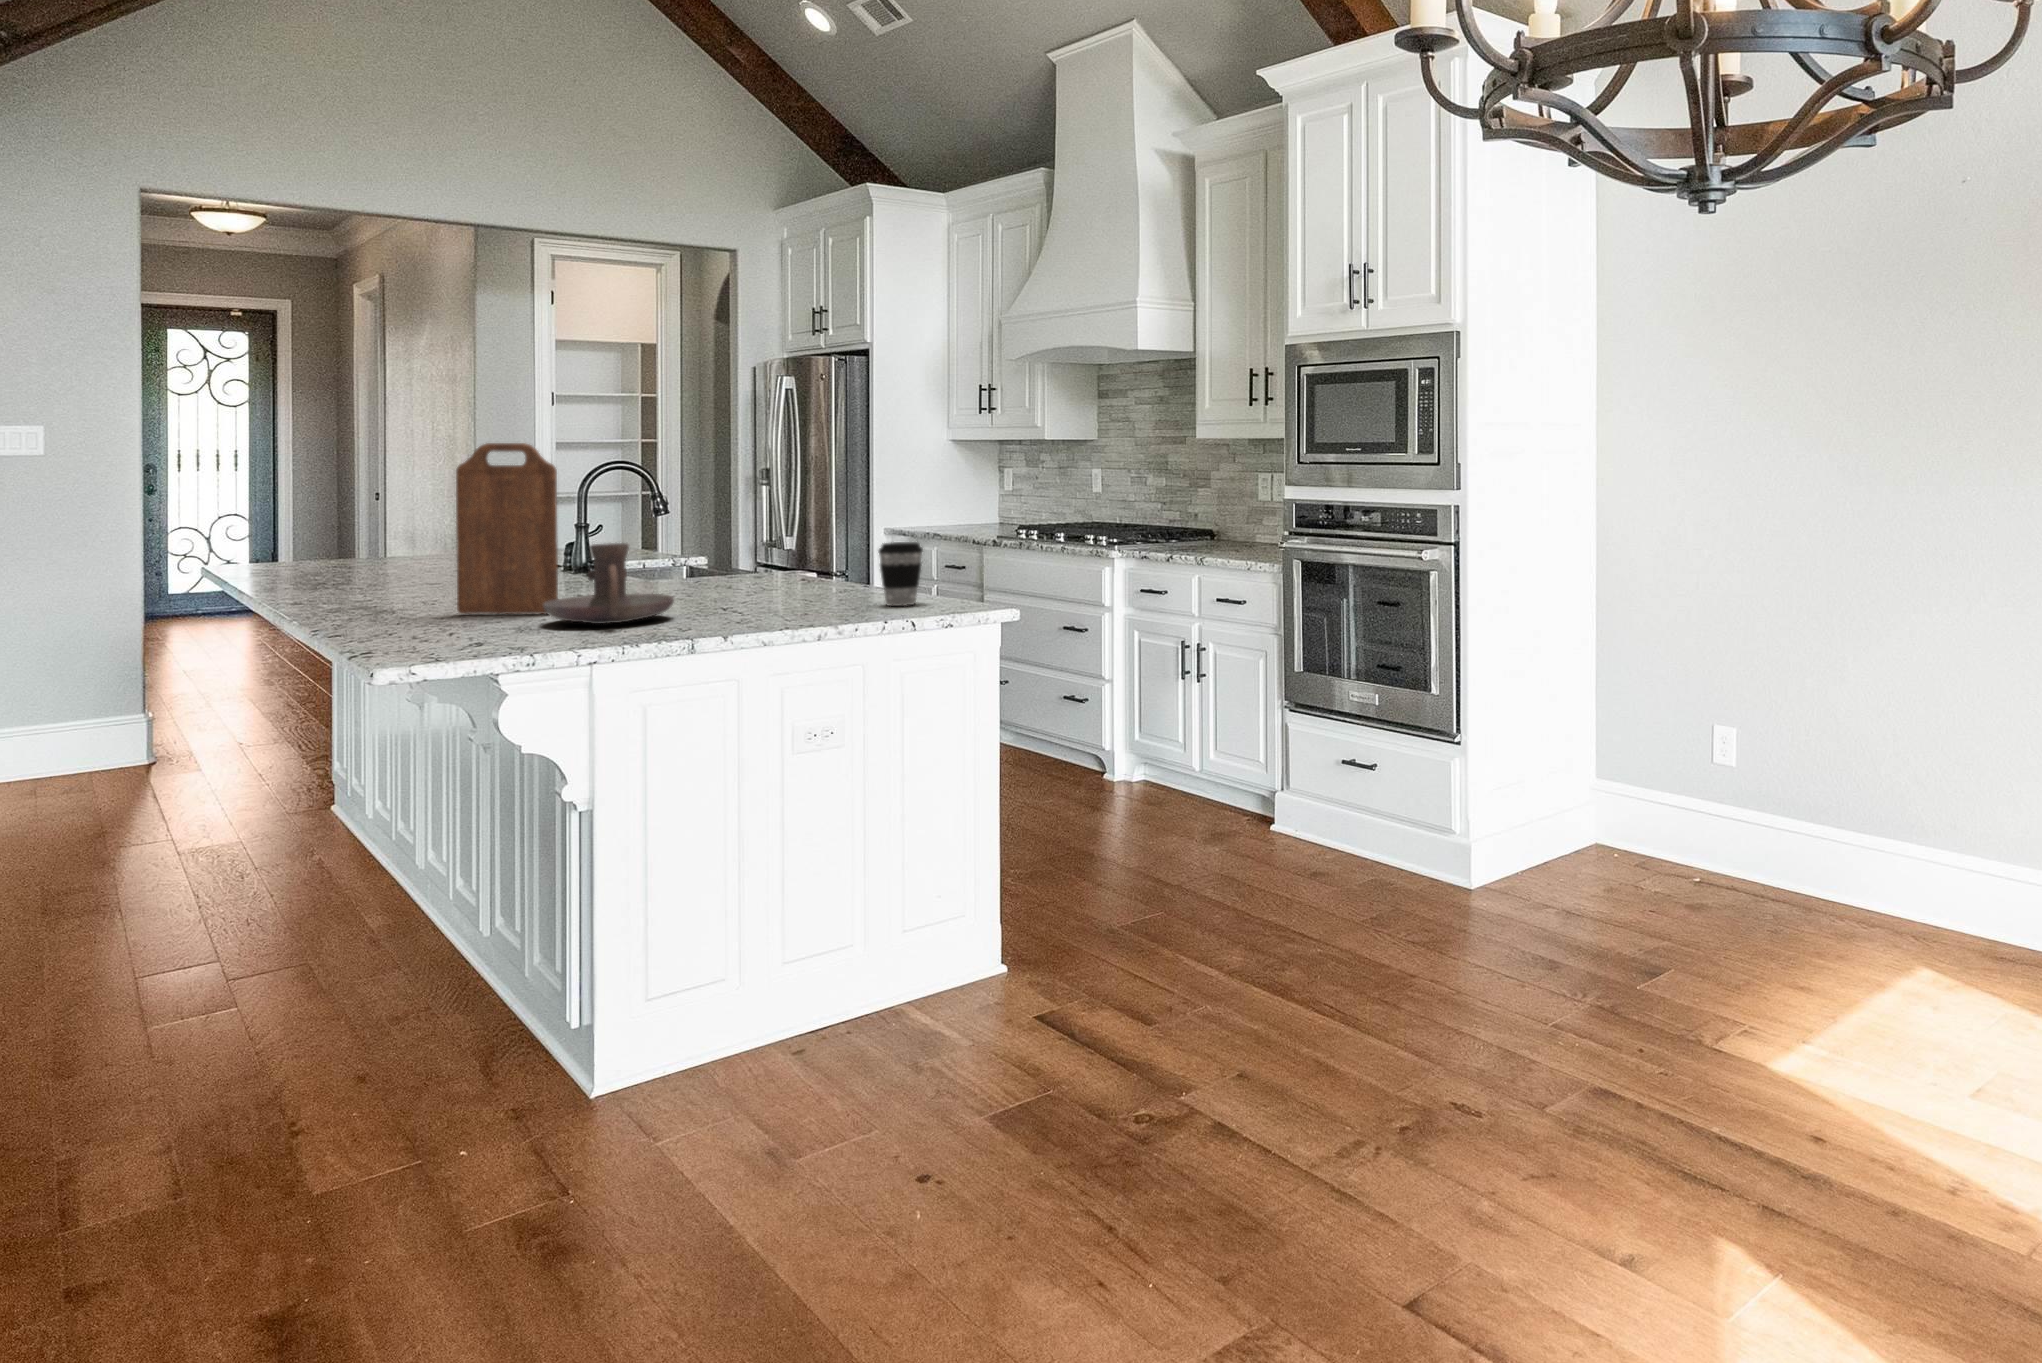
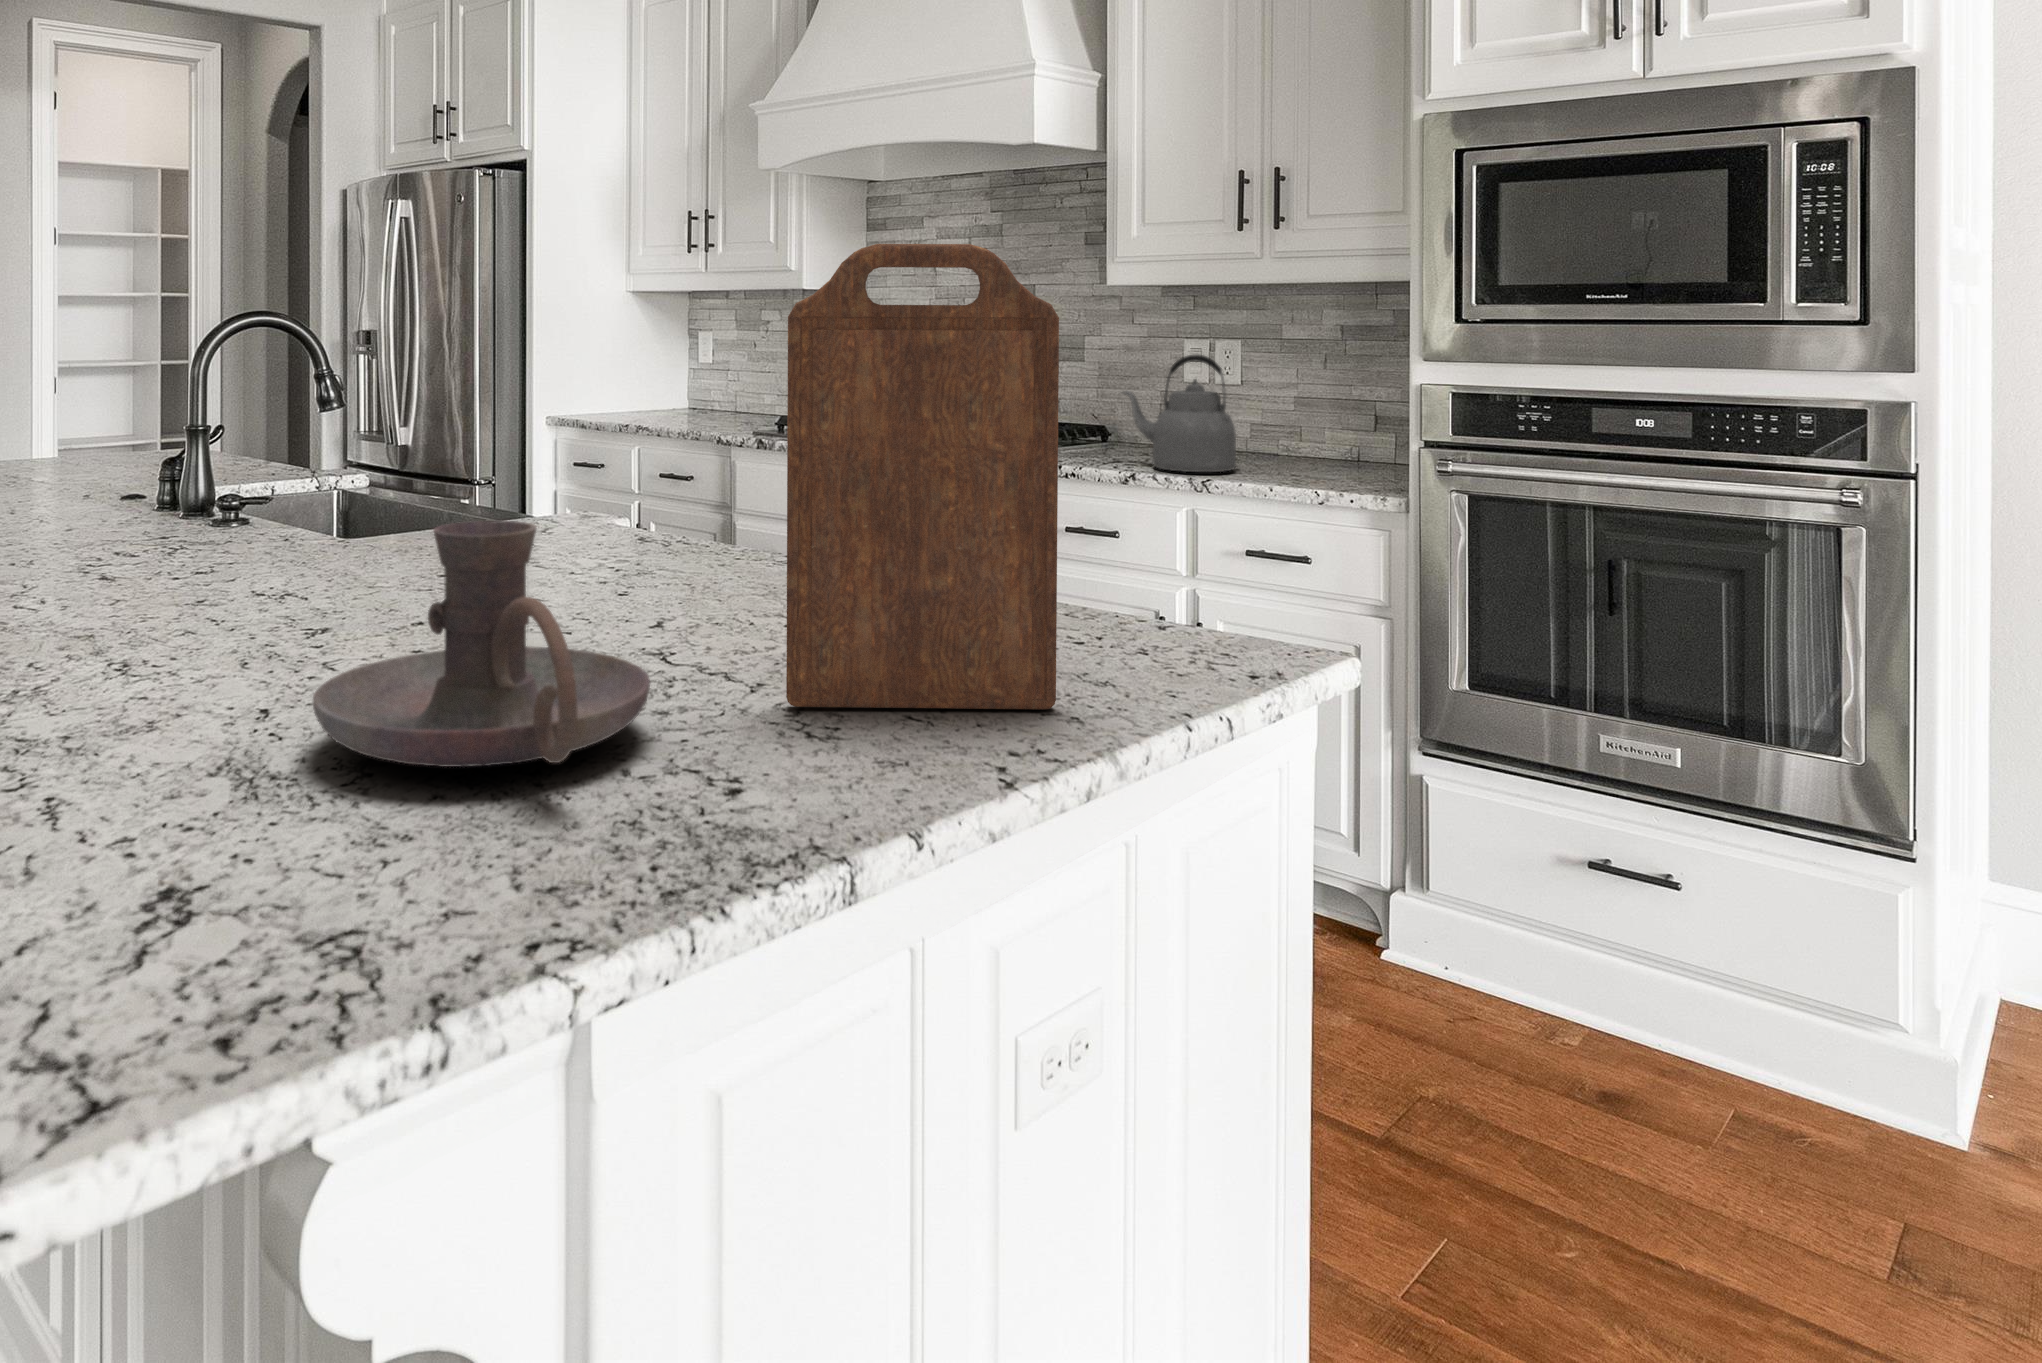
cutting board: present [456,443,558,614] -> present [786,244,1059,710]
kettle: none [1182,482,1244,553] -> present [1122,355,1236,472]
coffee cup: present [879,542,923,606] -> none [1065,500,1175,664]

